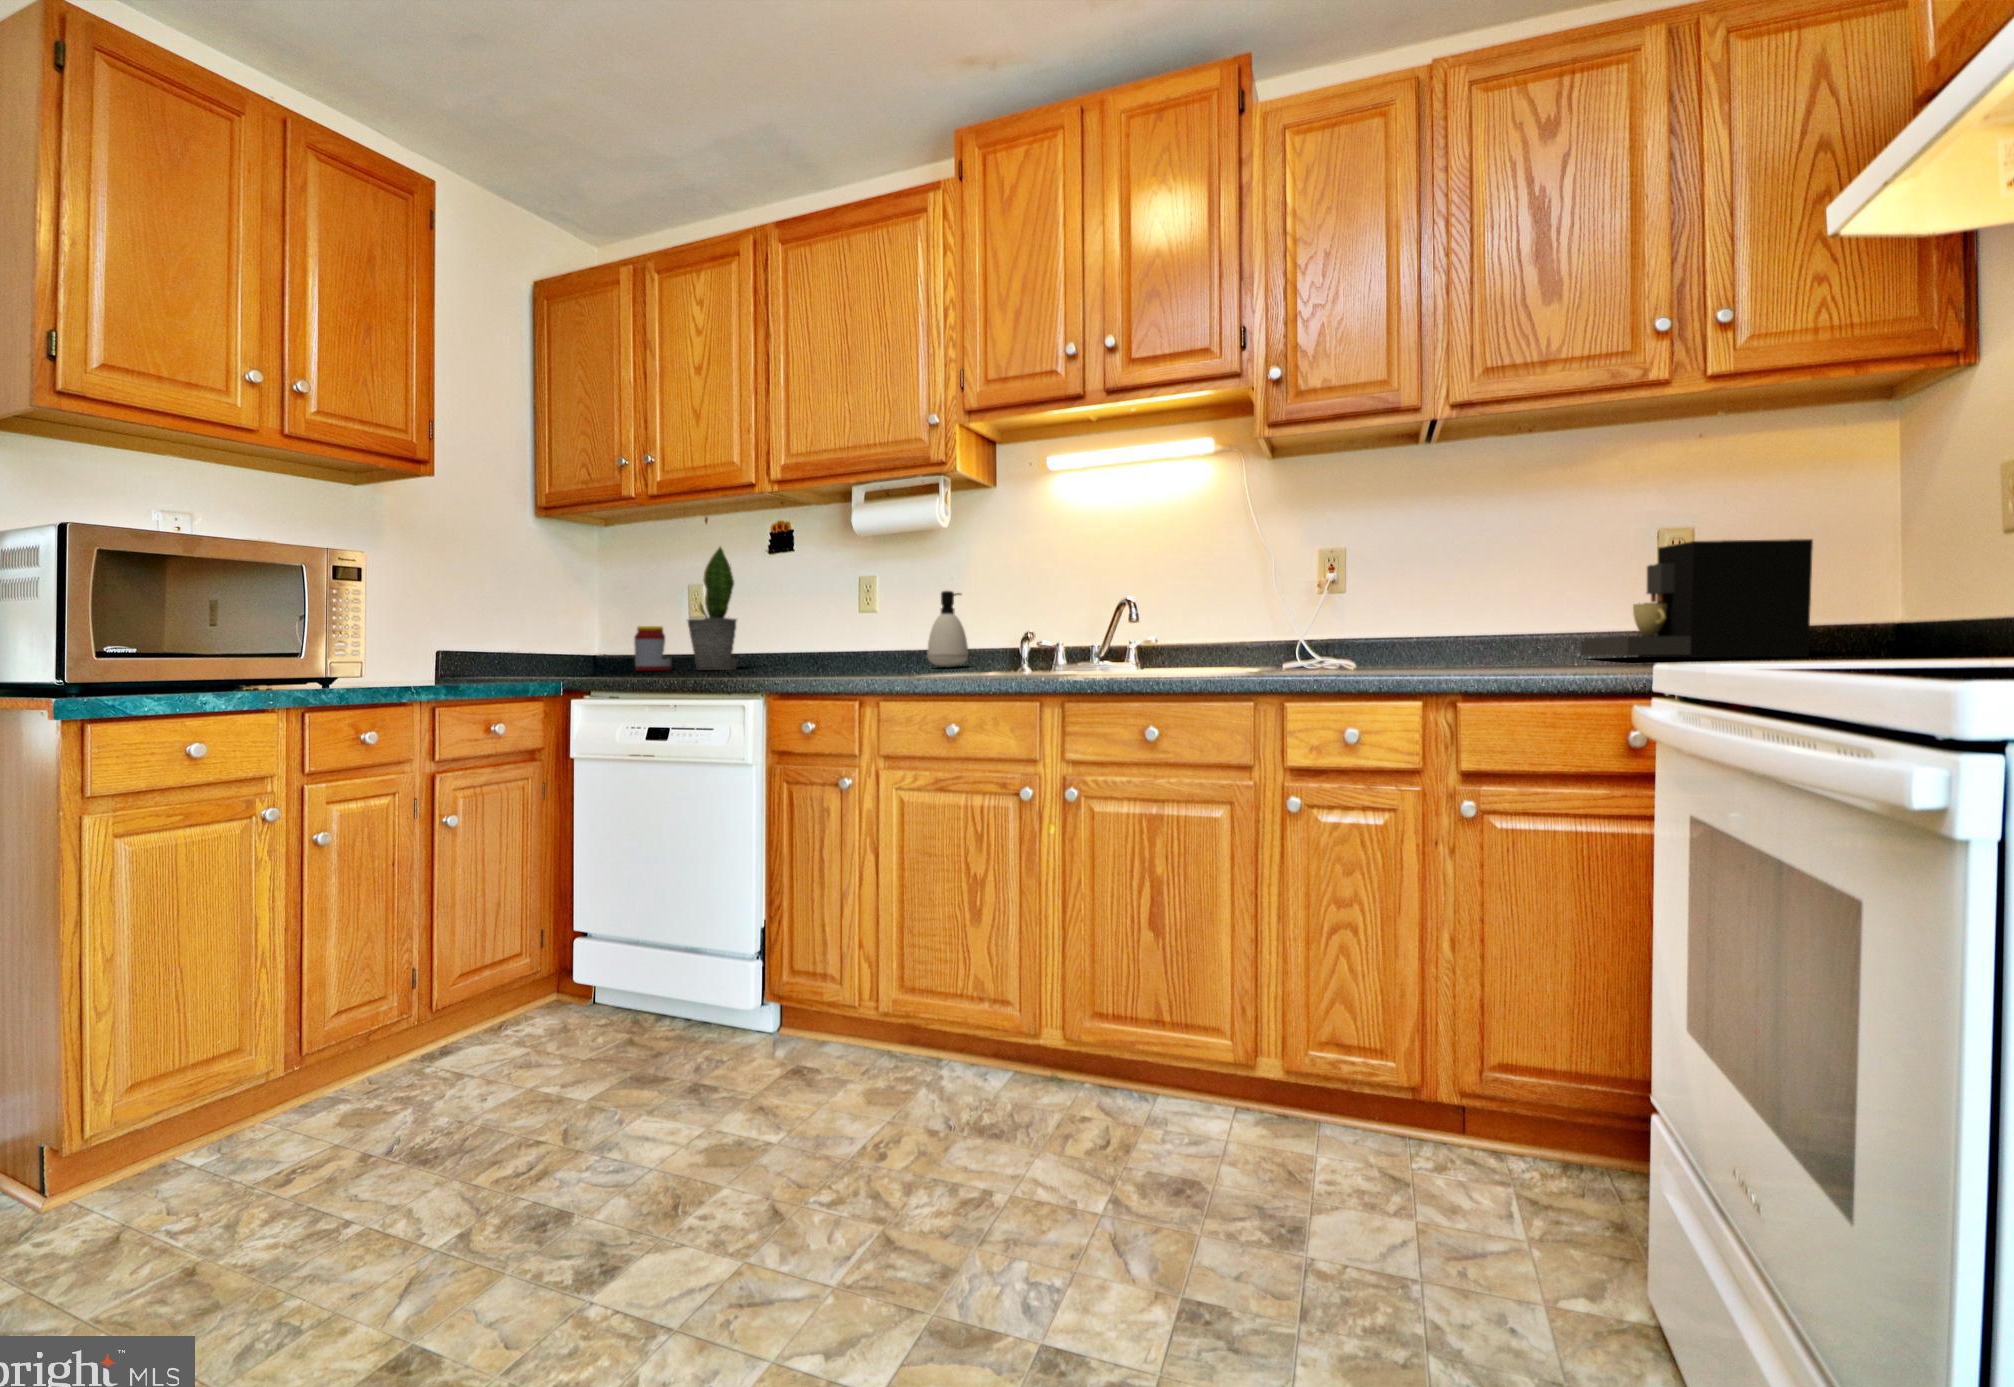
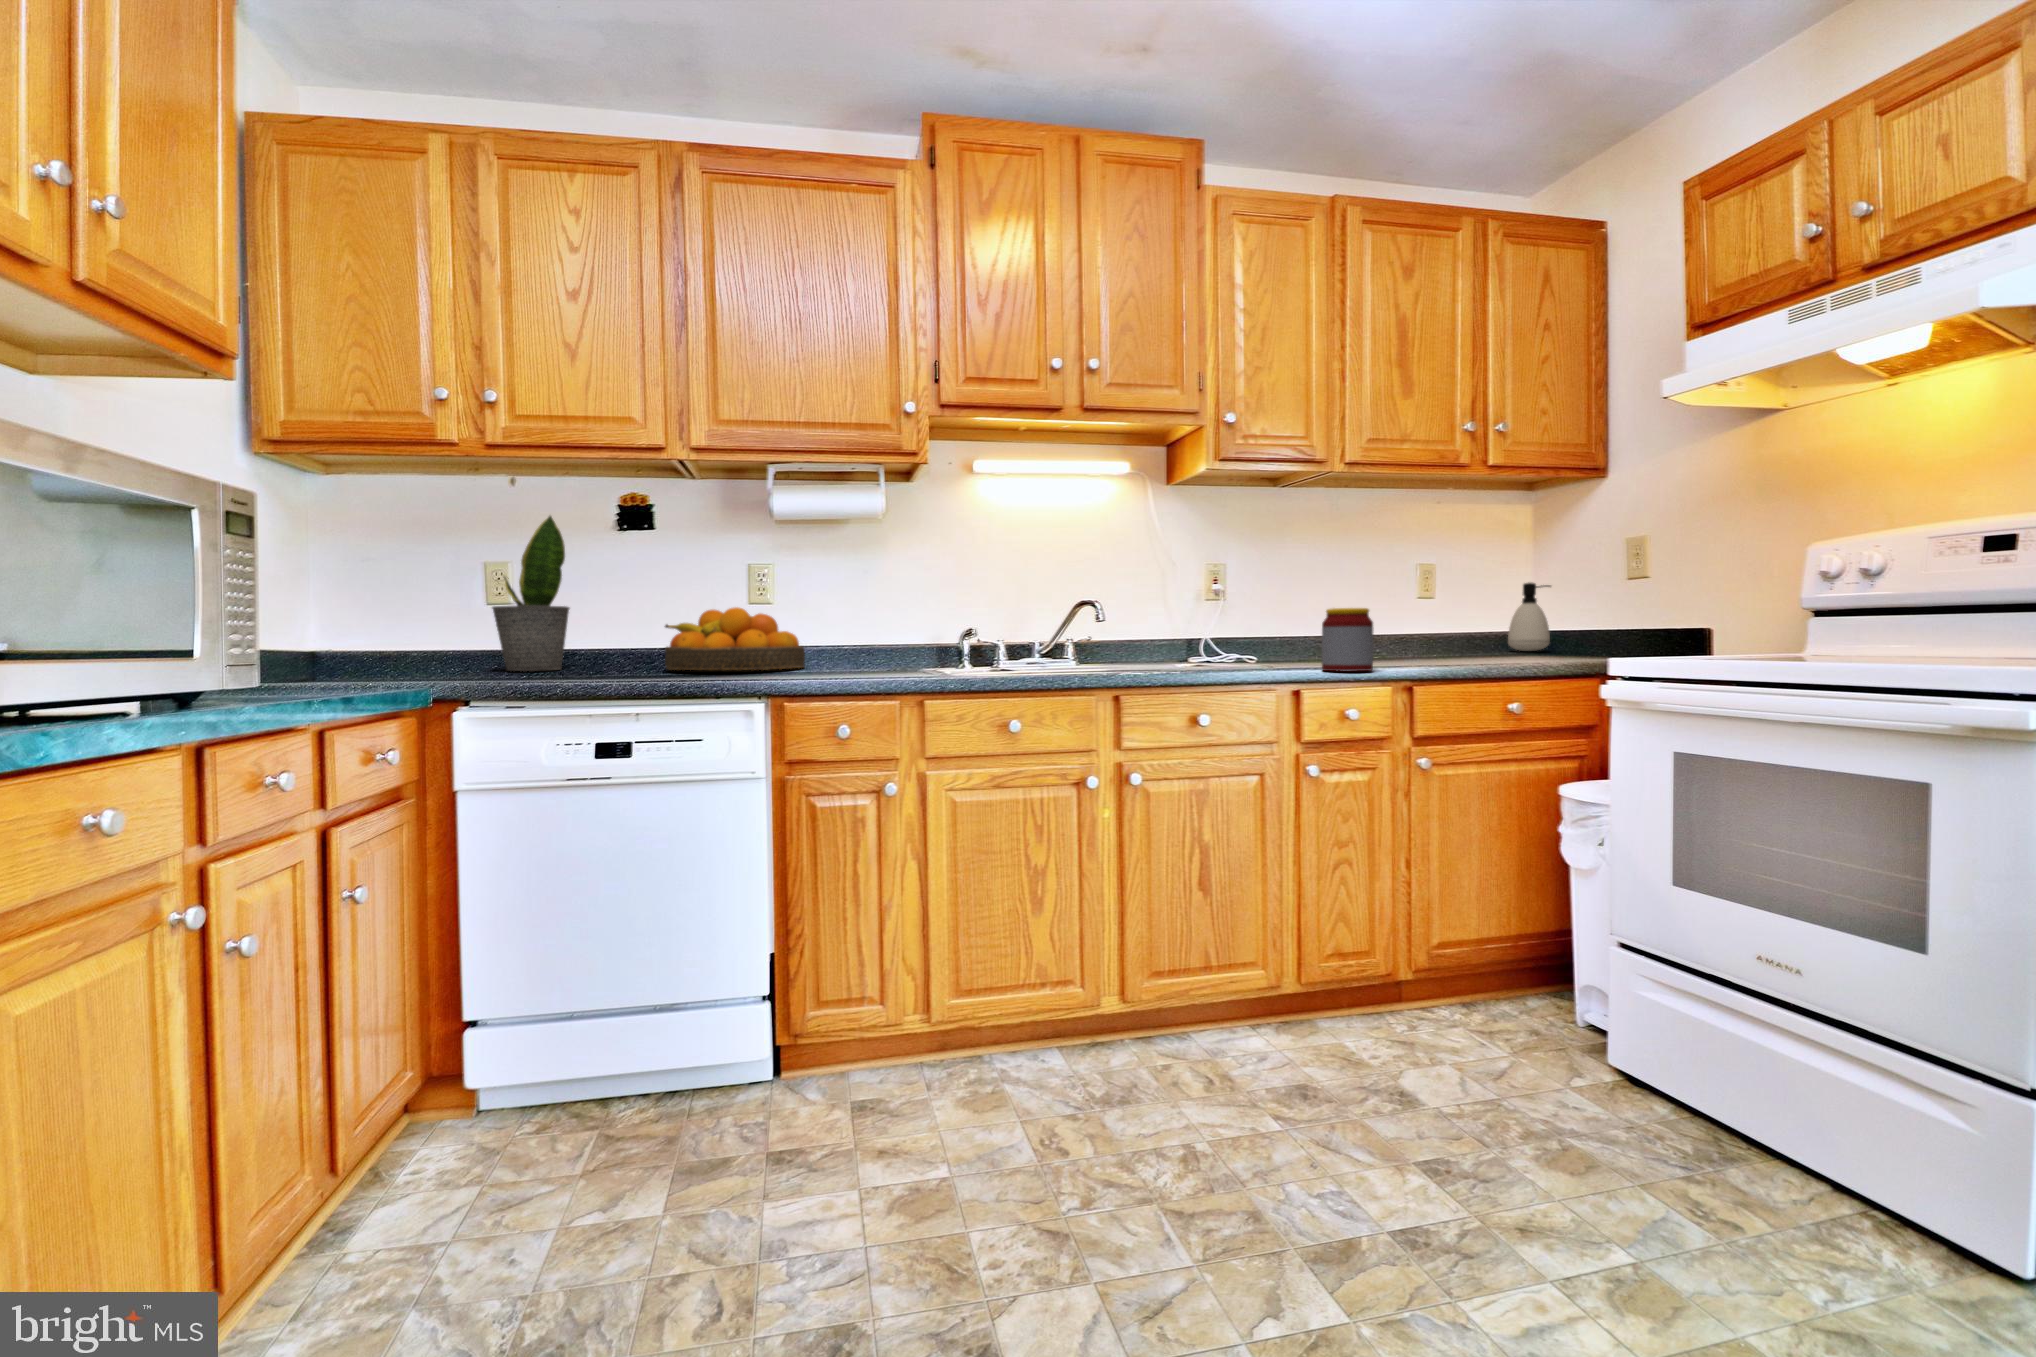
coffee maker: present [1581,539,1813,658] -> none [1372,575,1491,652]
soap dispenser: present [927,591,968,667] -> present [1508,583,1550,651]
fruit bowl: none [771,616,890,671] -> present [665,607,805,670]
jar: present [634,626,671,671] -> present [1322,608,1373,671]

